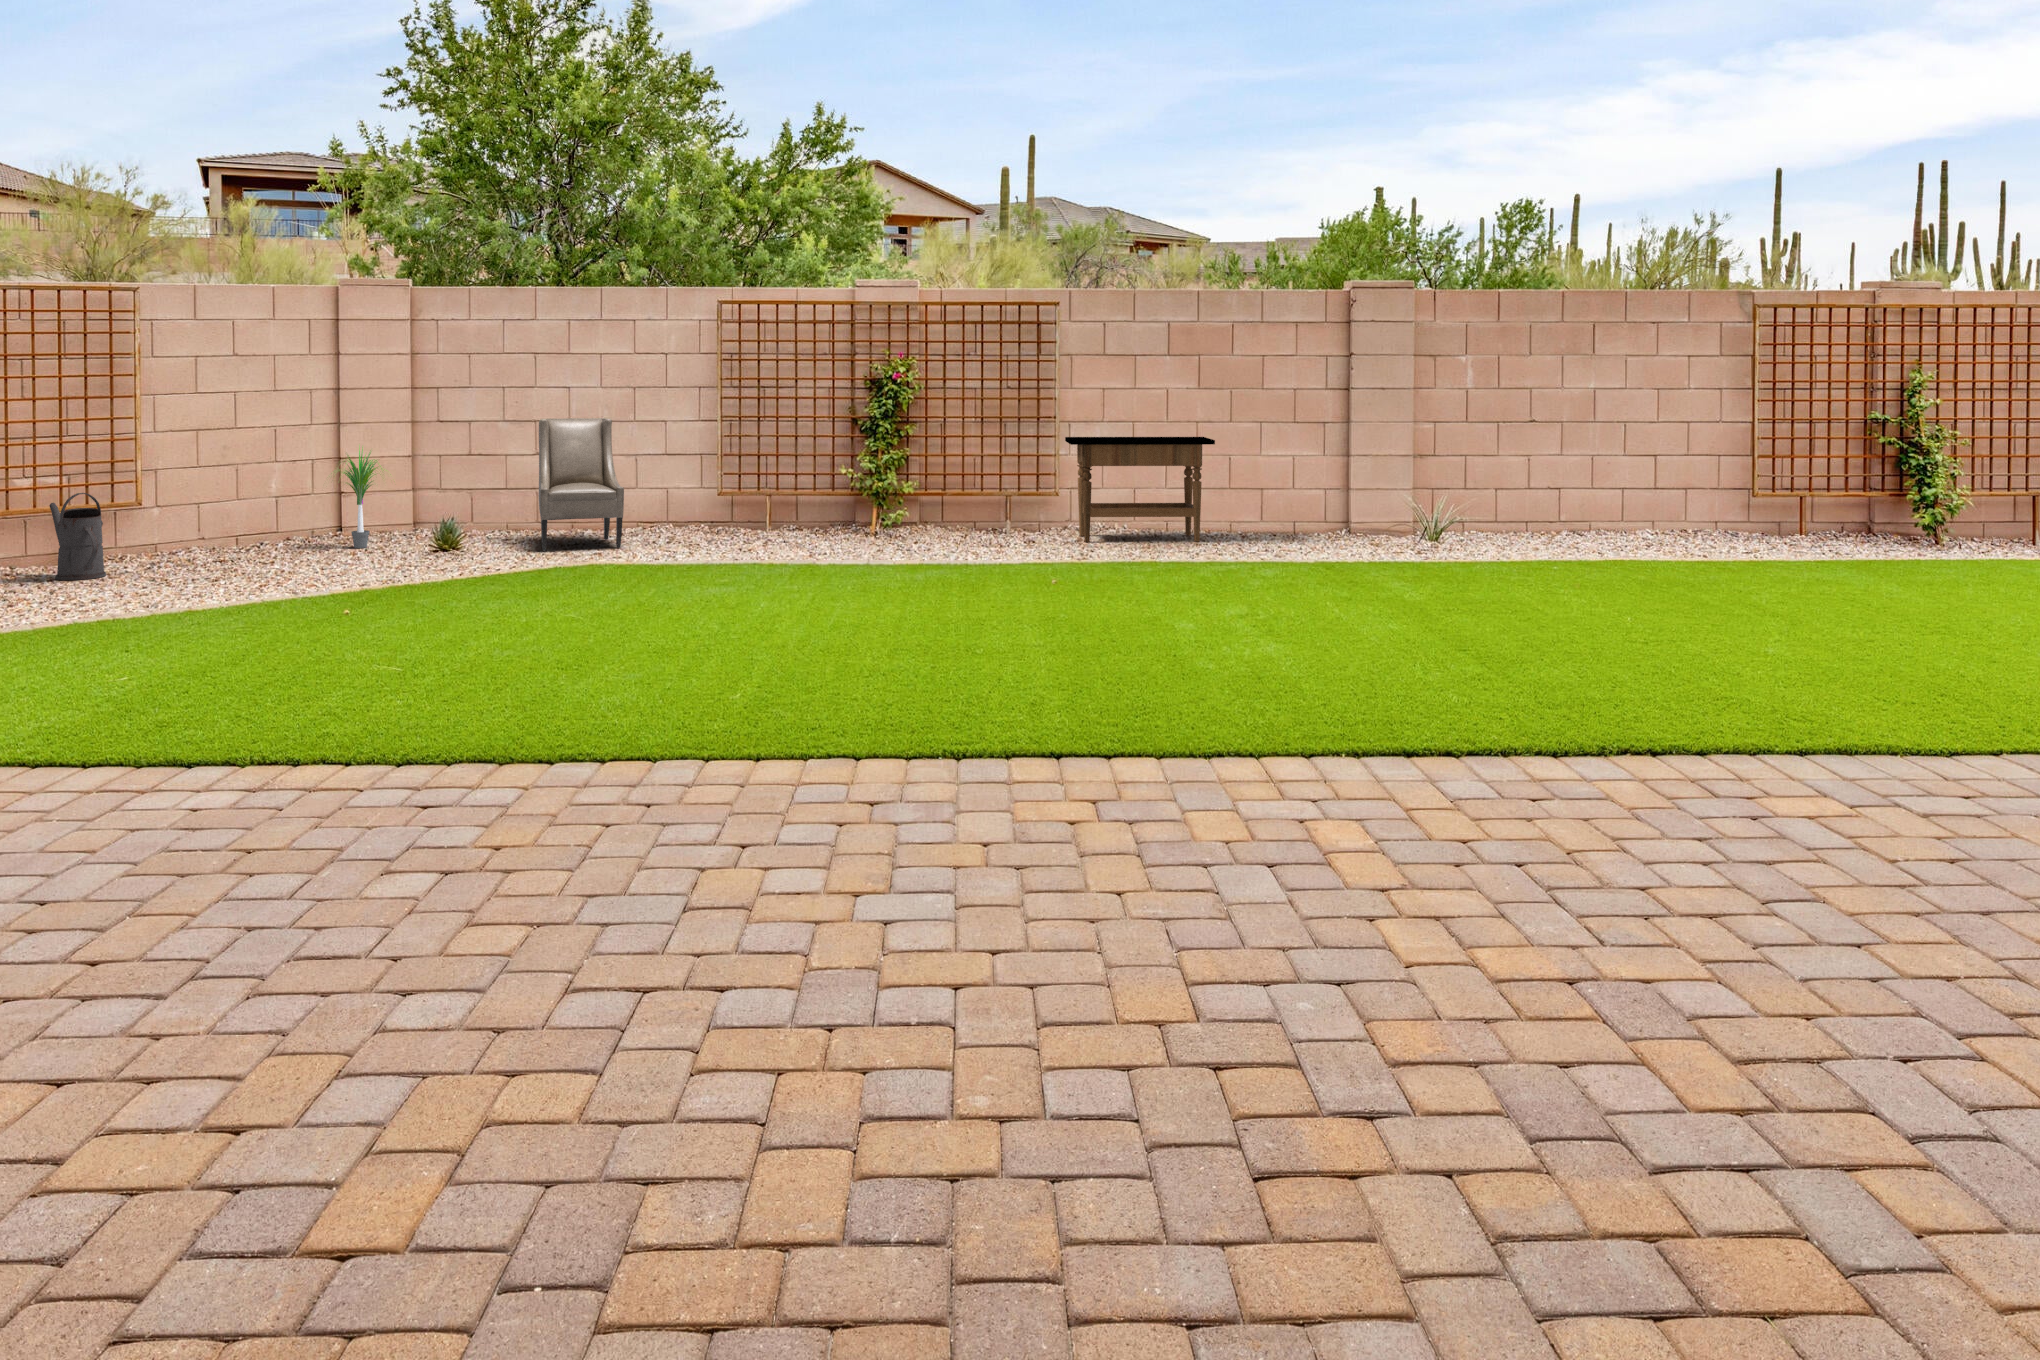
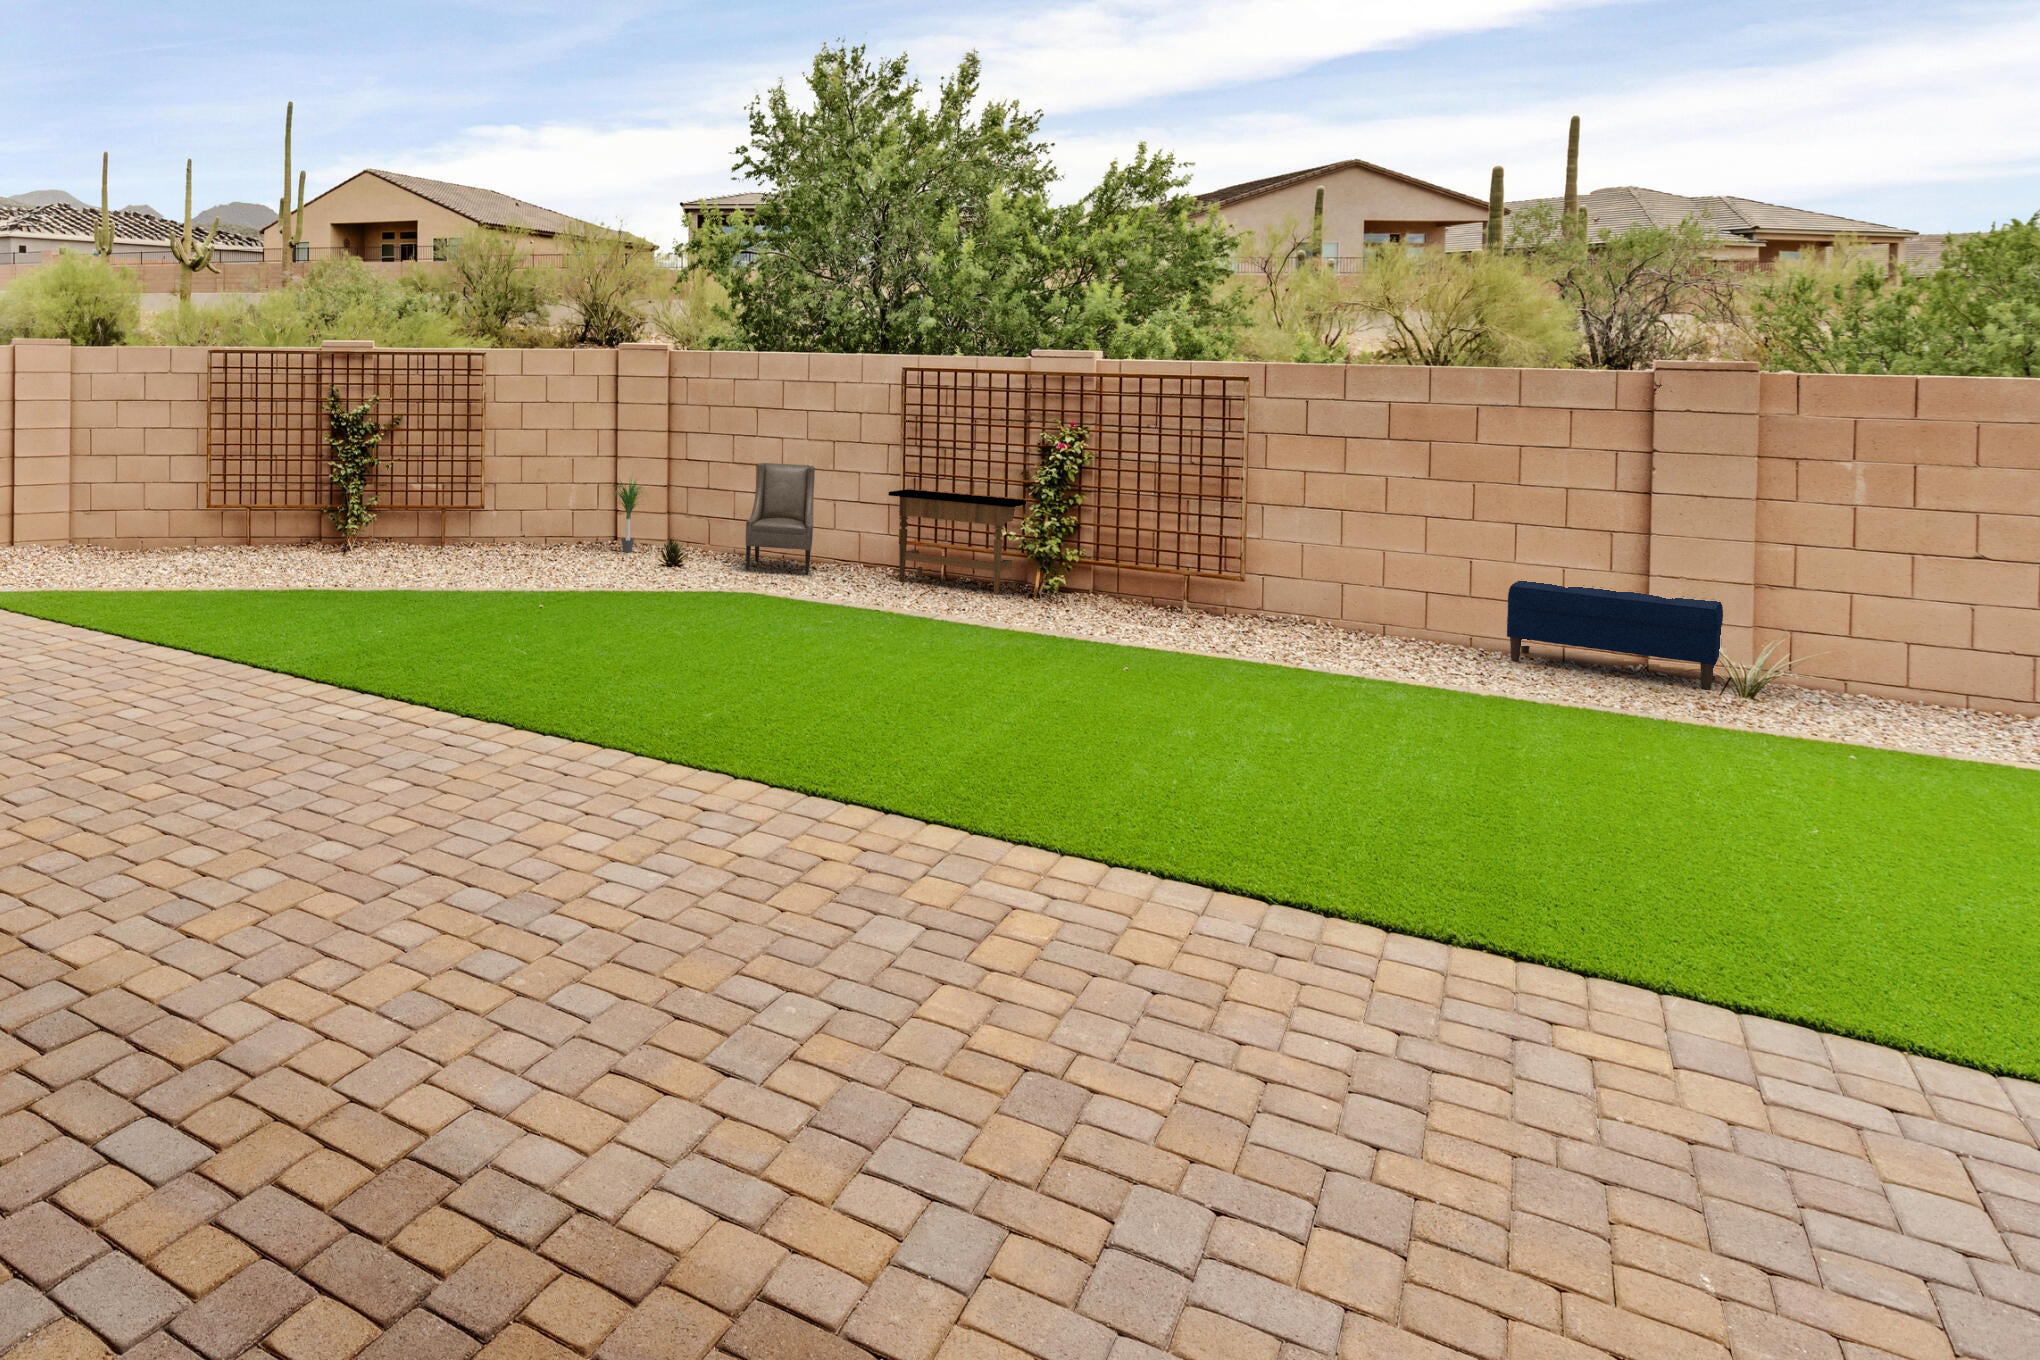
side table: present [1065,437,1215,542] -> present [888,490,1026,594]
bench: none [1300,471,1457,547] -> present [1507,581,1723,689]
watering can: present [49,493,106,580] -> none [427,497,456,556]

